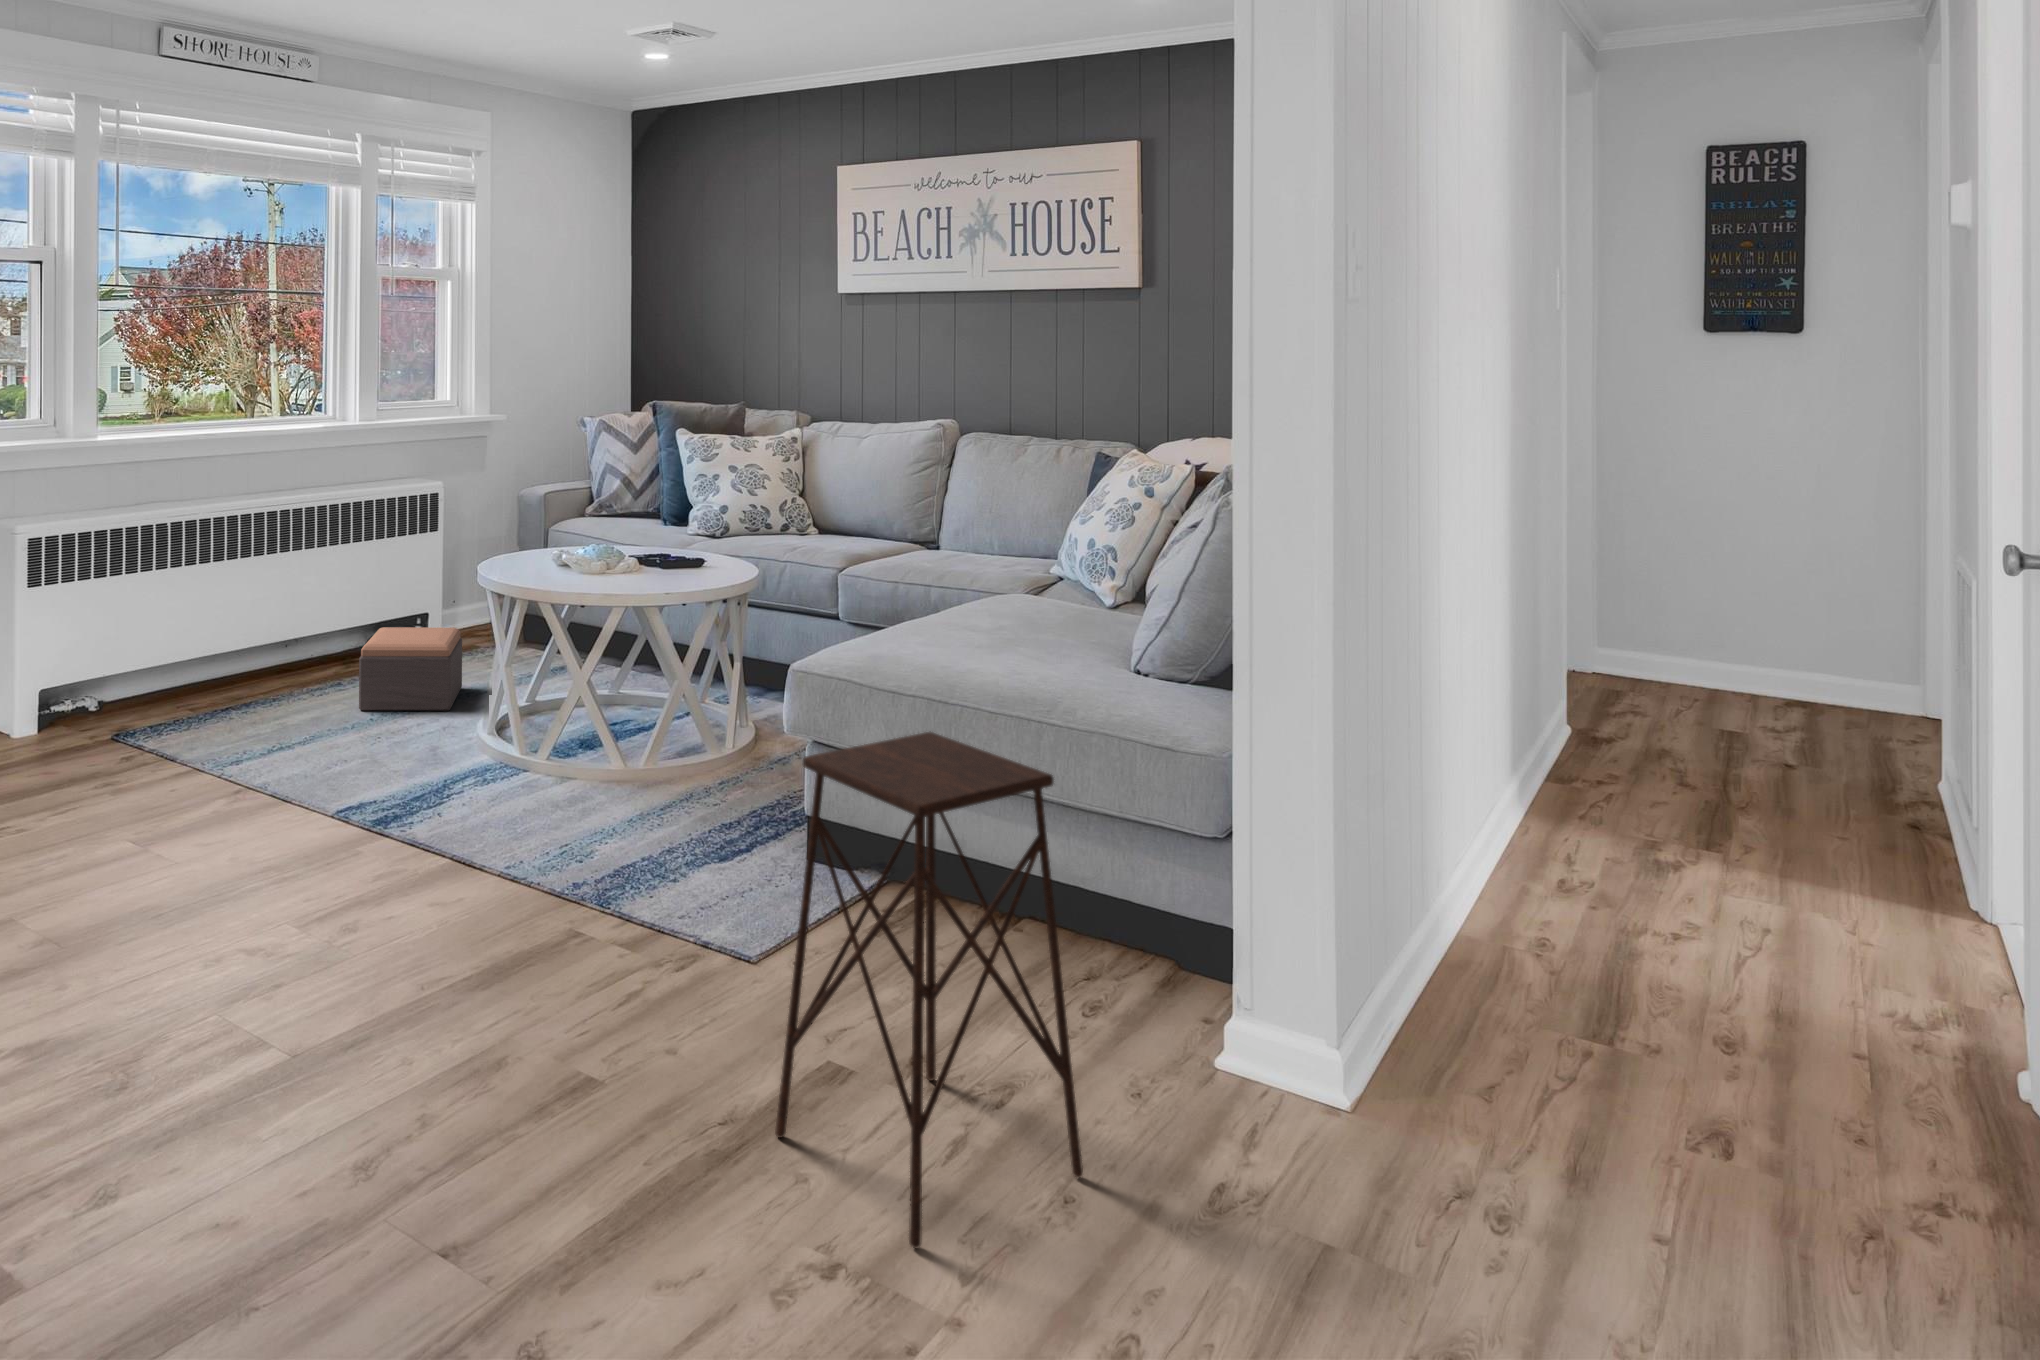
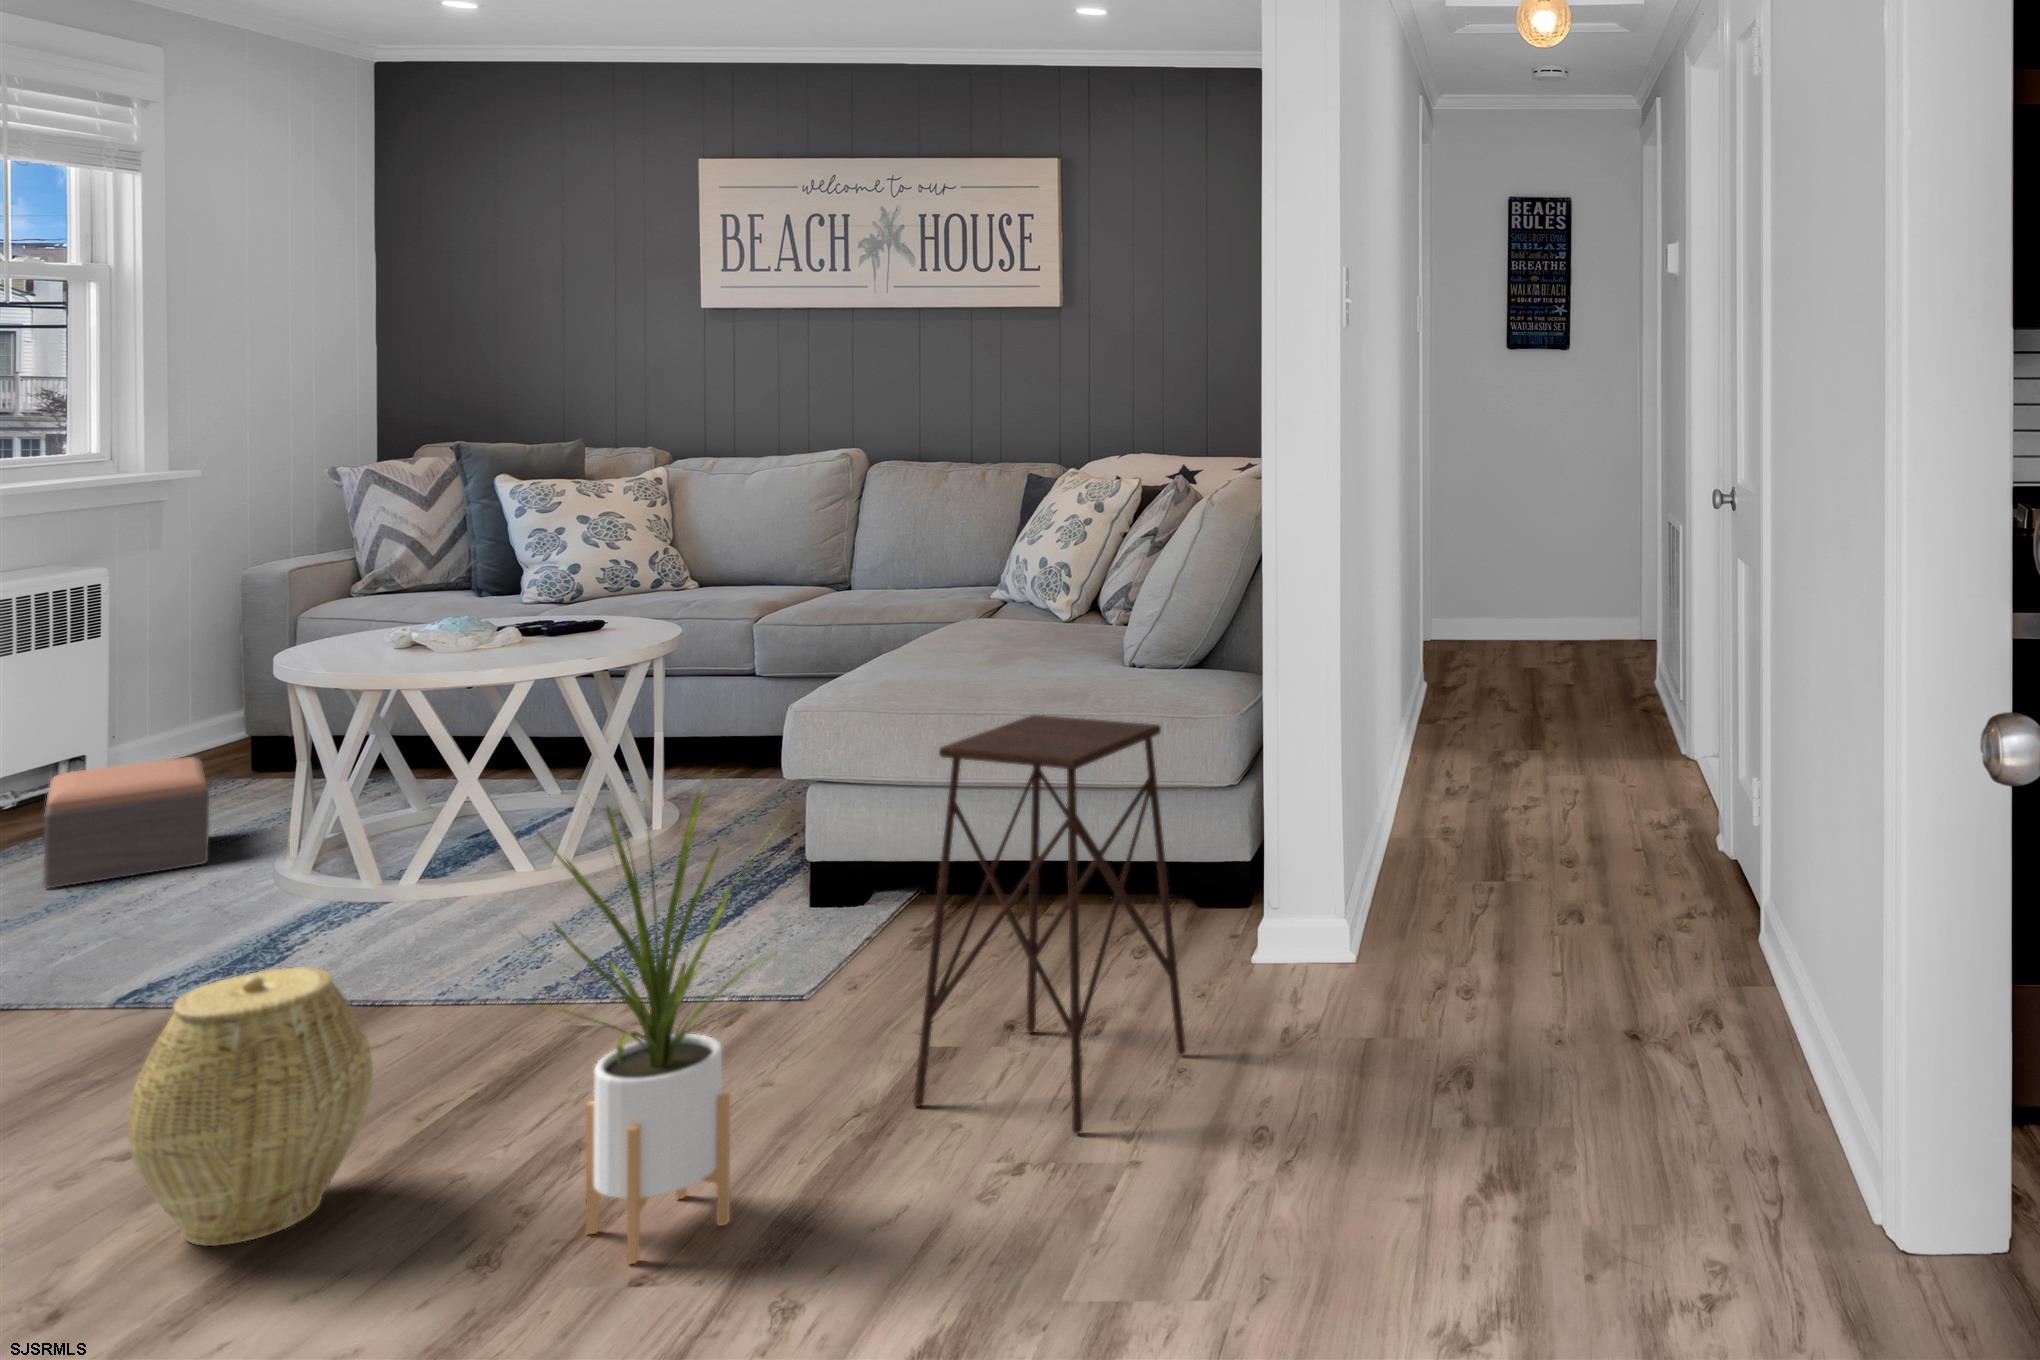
house plant: none [359,739,618,1231] -> present [521,794,768,1264]
woven basket: none [183,841,352,1071] -> present [127,967,373,1246]

